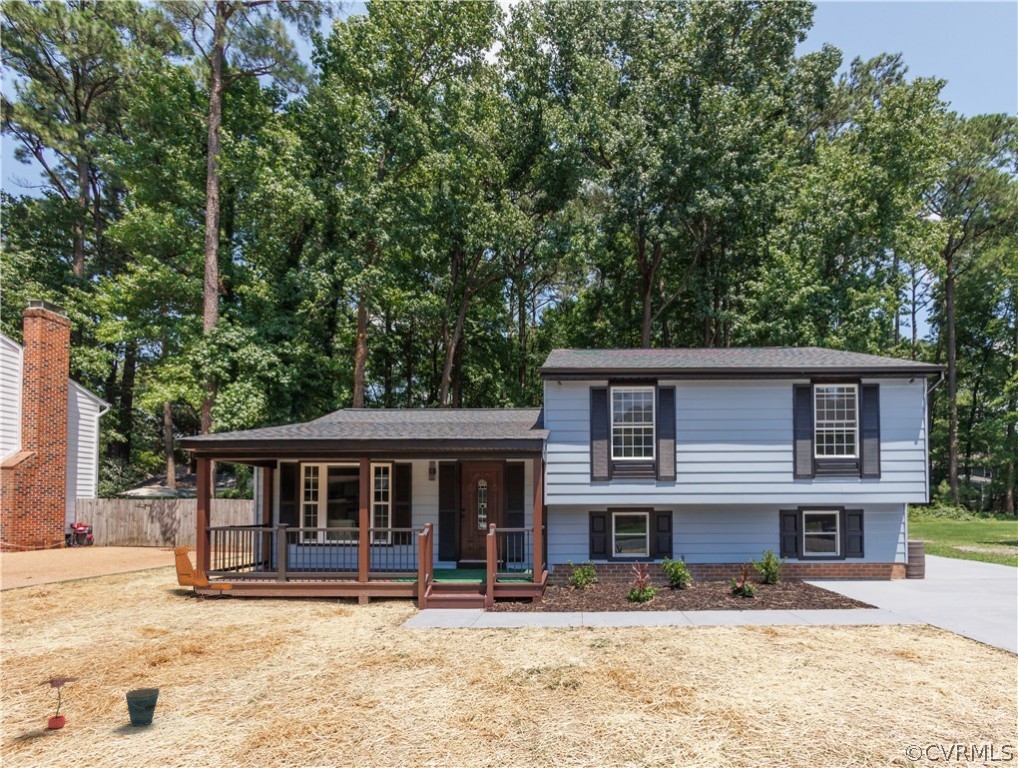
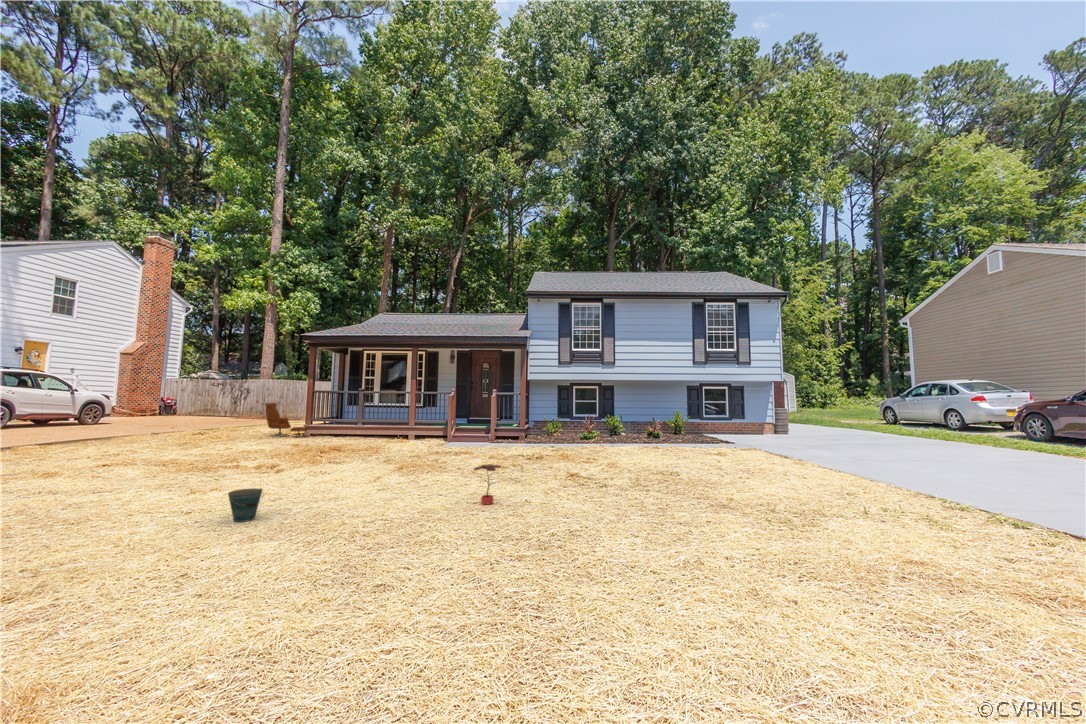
potted plant: present [38,677,79,728] -> present [474,464,501,505]
bucket: present [126,688,160,726] -> present [228,488,263,522]

